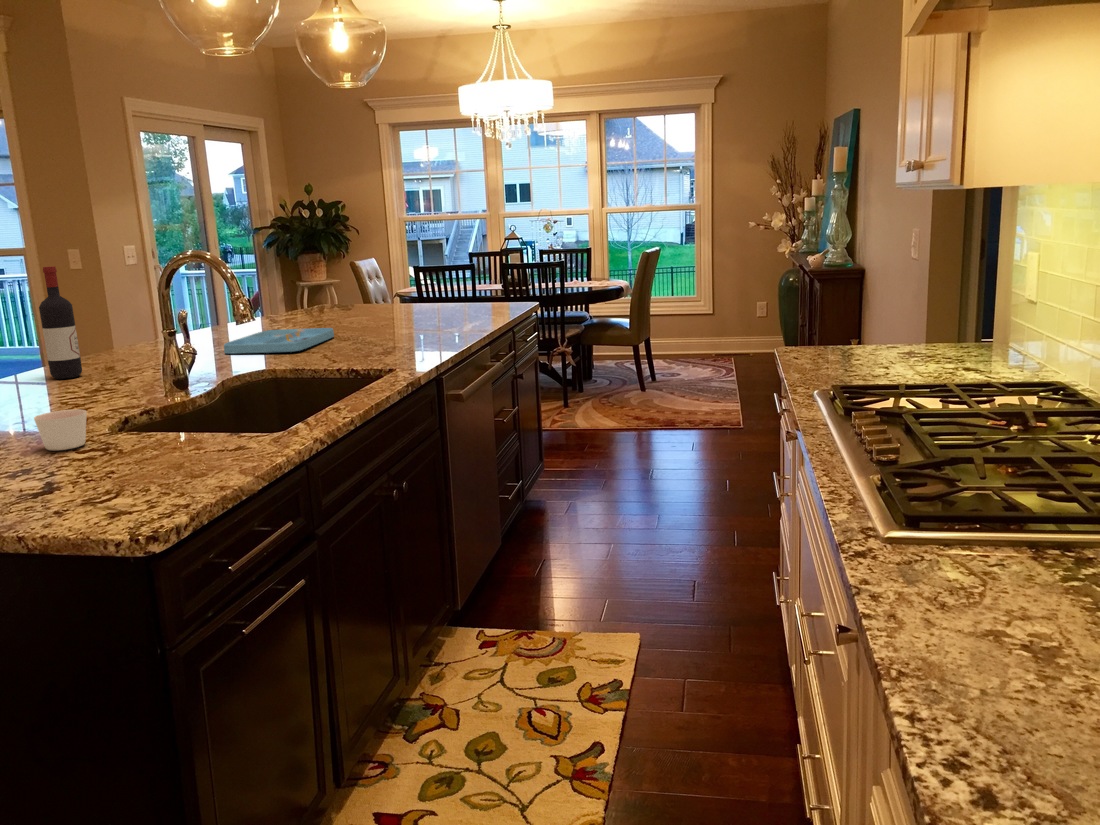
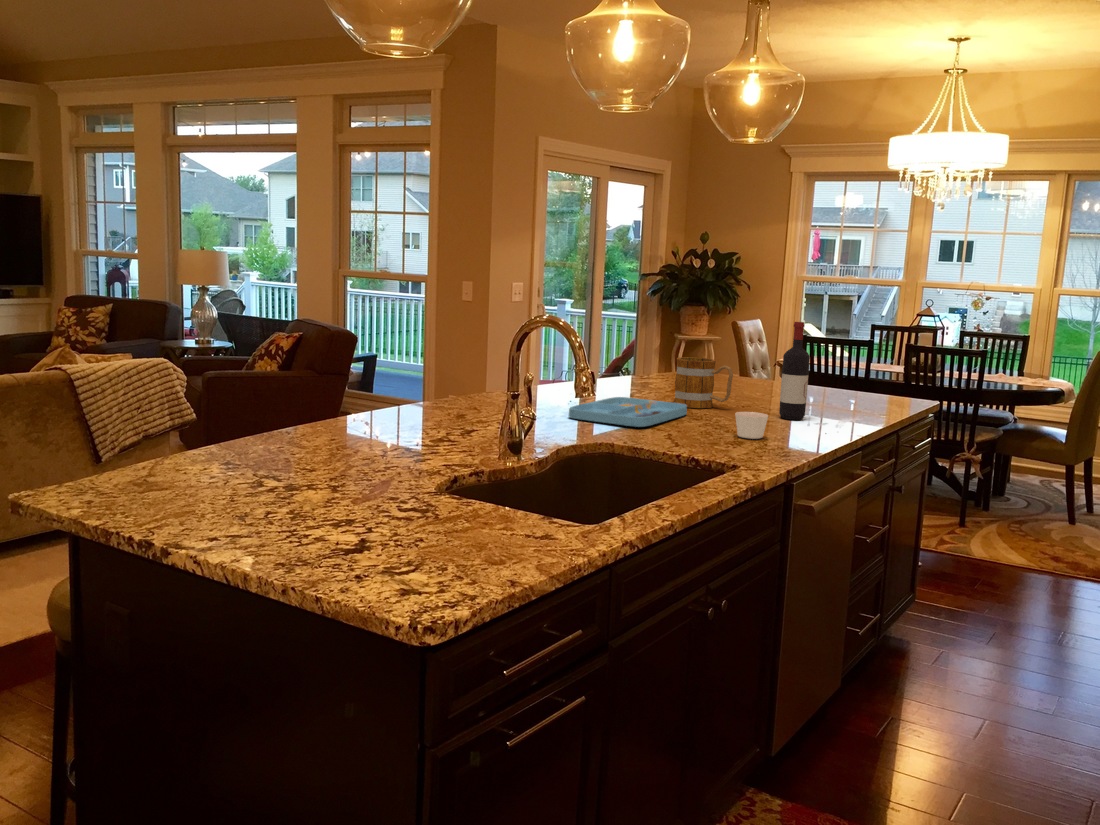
wine bottle: present [39,266,82,379] -> present [779,322,810,420]
mug: none [315,286,369,332] -> present [674,357,733,408]
candle: present [34,410,87,450] -> present [735,412,768,439]

